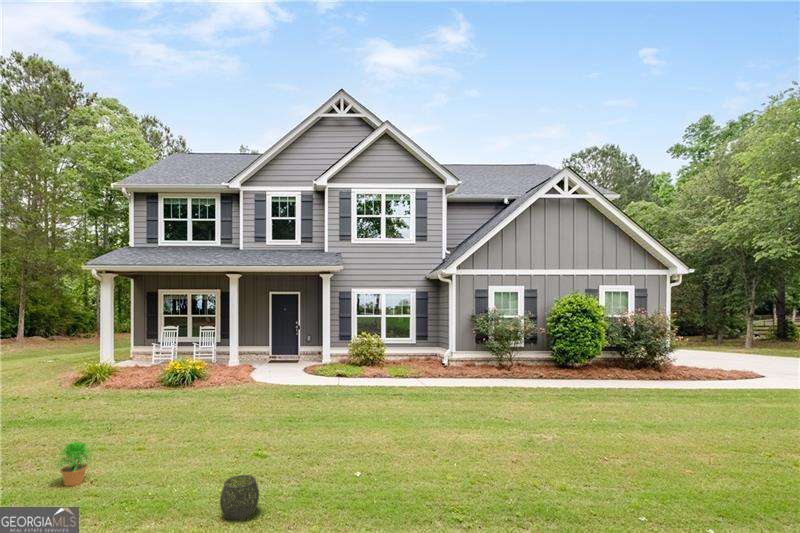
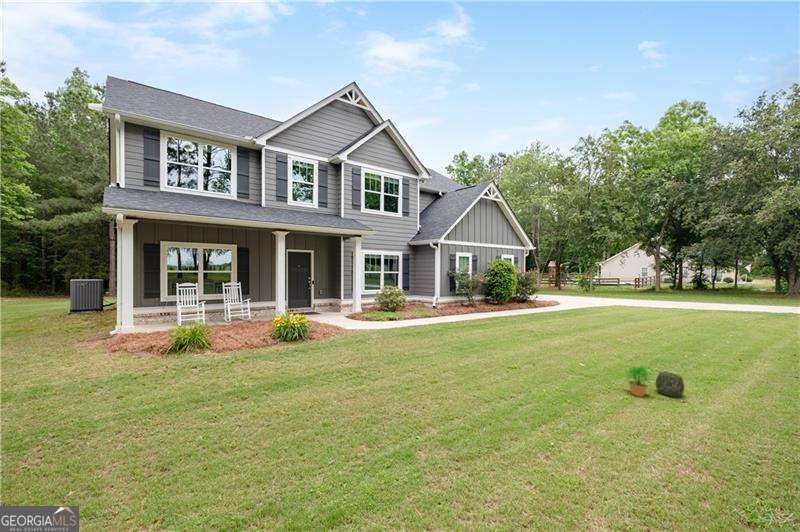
potted plant: present [57,442,91,486] -> present [627,366,650,397]

